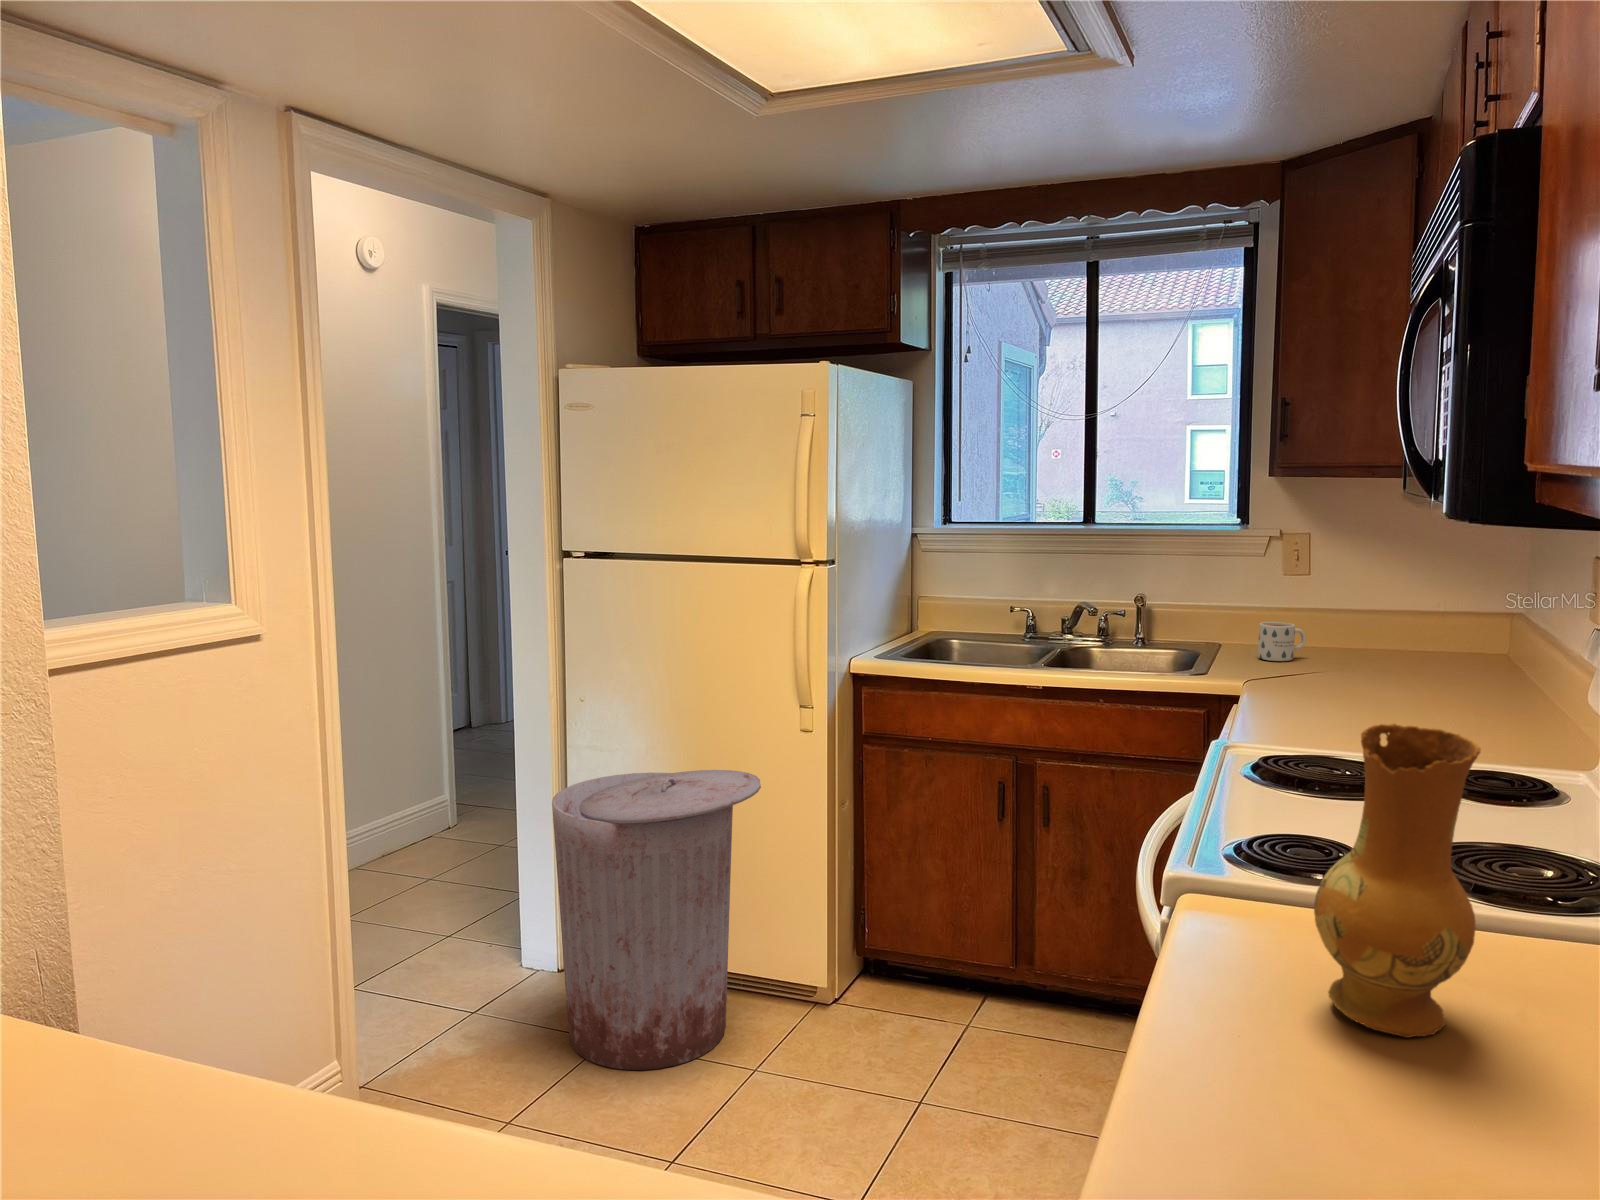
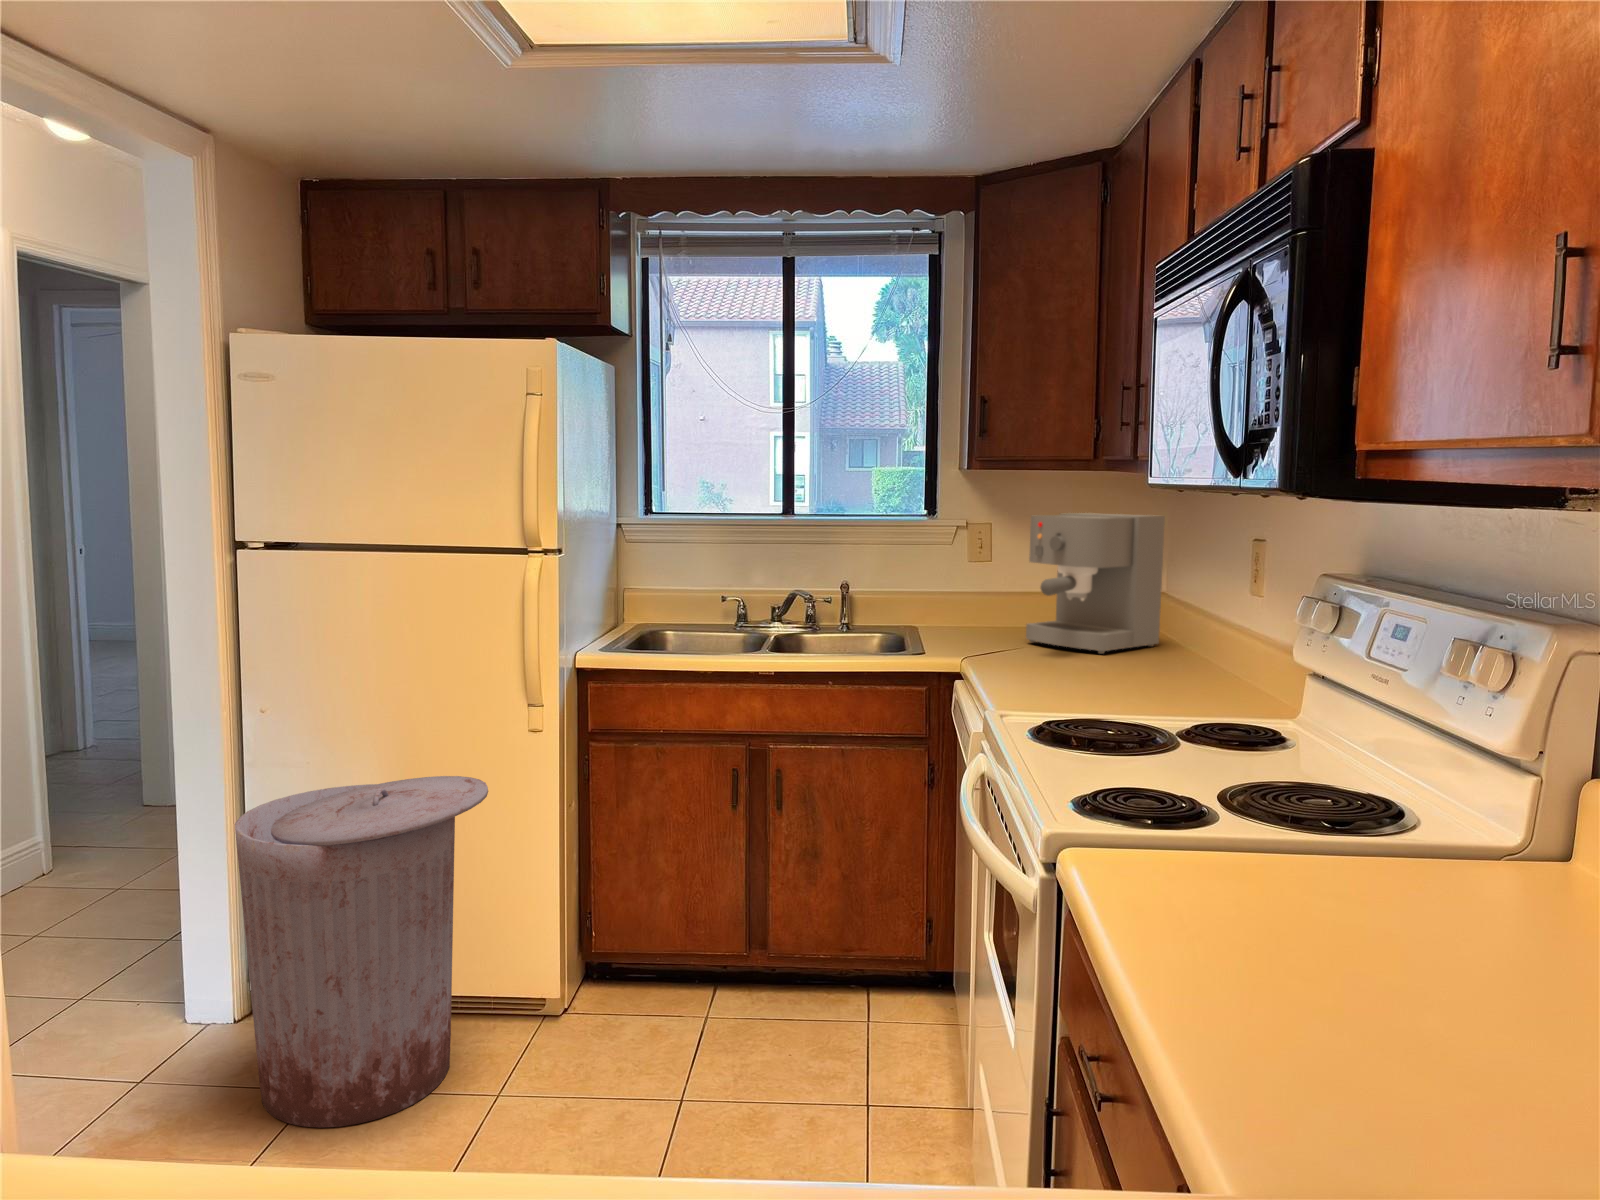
coffee maker: none [1334,527,1507,687] -> present [1026,513,1165,654]
mug: present [1258,622,1306,661] -> none [956,602,995,637]
ceramic jug: present [1314,724,1481,1038] -> none [1251,657,1428,984]

